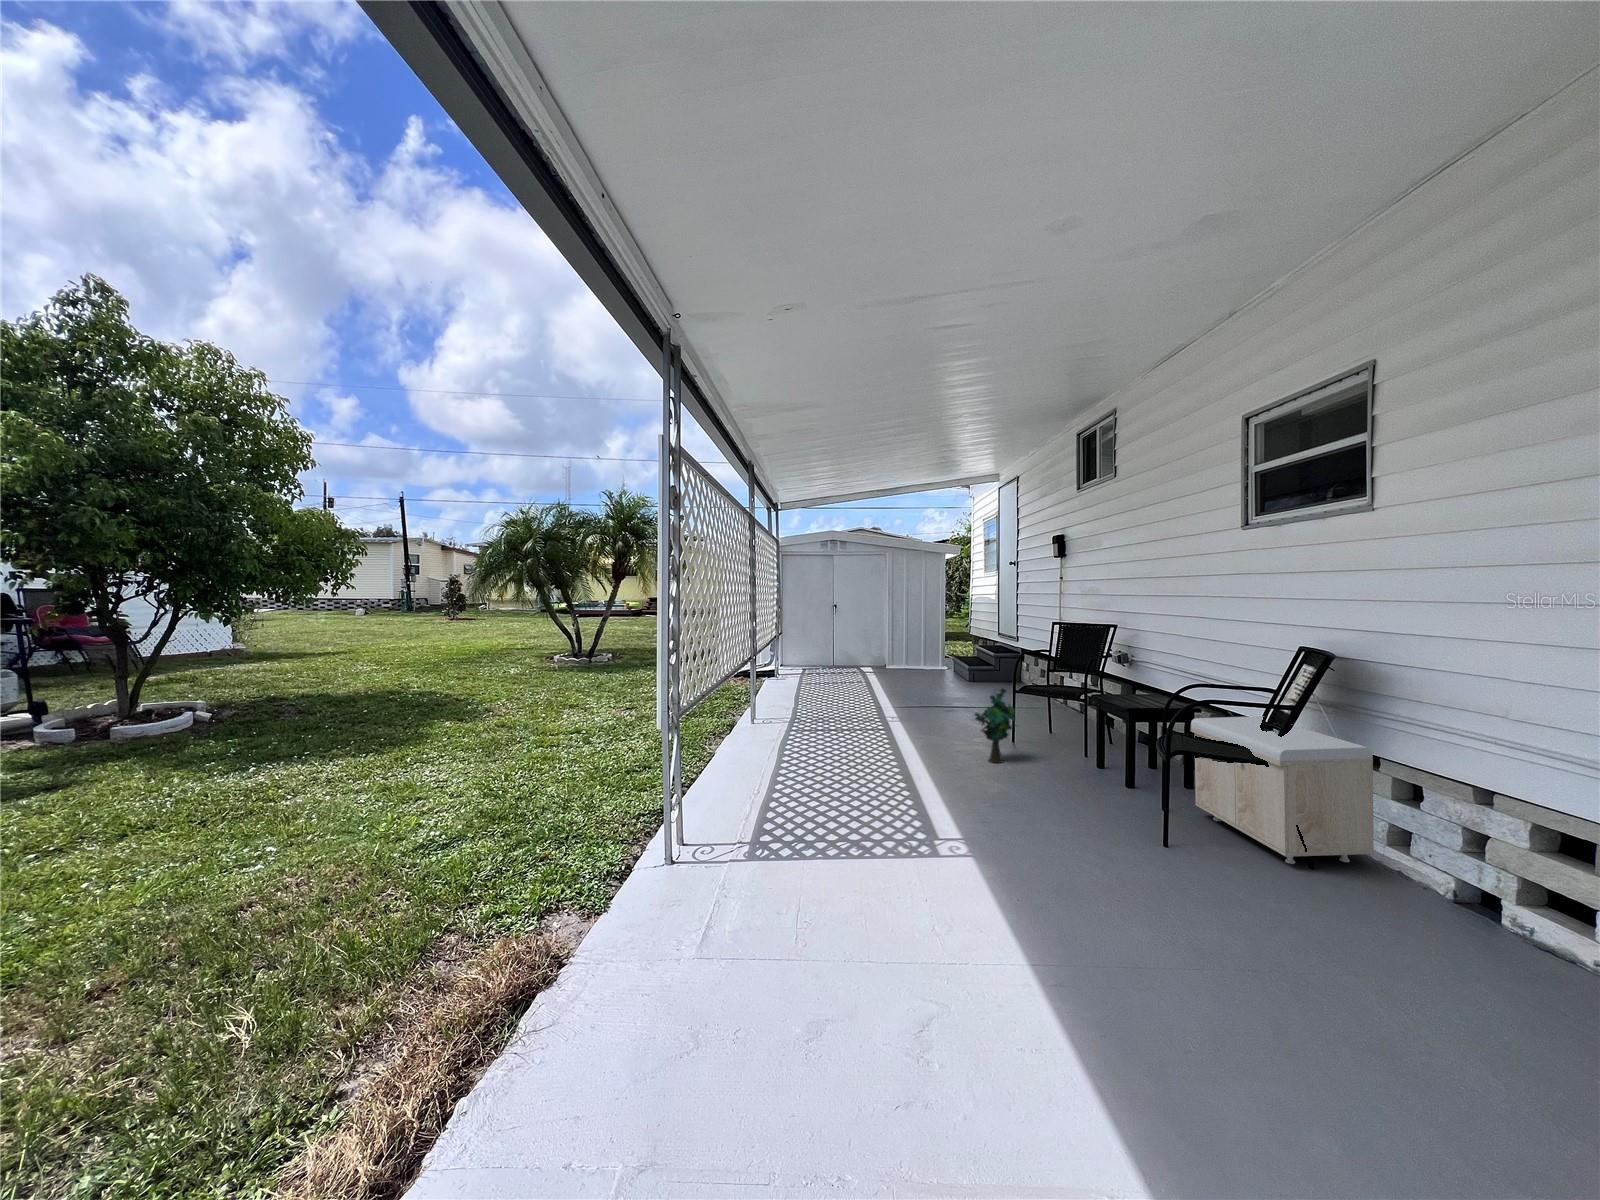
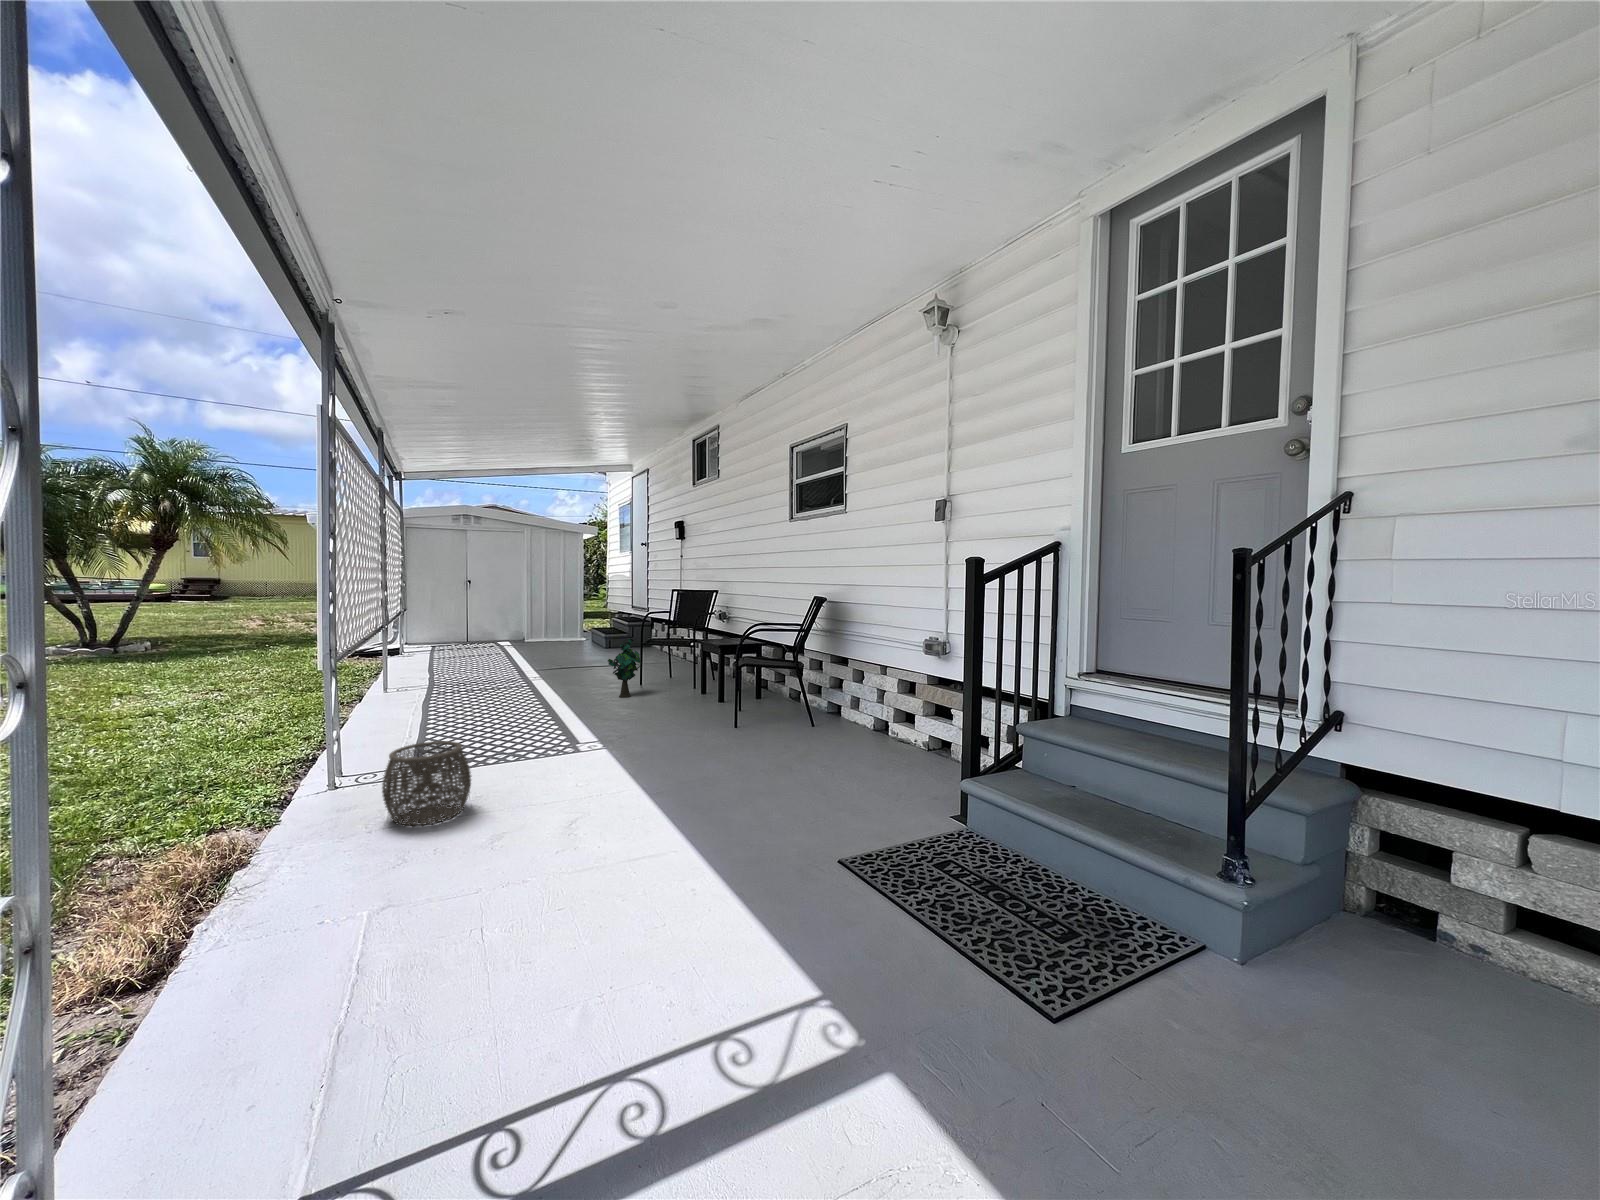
storage bench: present [1191,716,1374,864] -> none [755,643,845,727]
woven basket: none [698,841,800,962] -> present [382,741,472,826]

